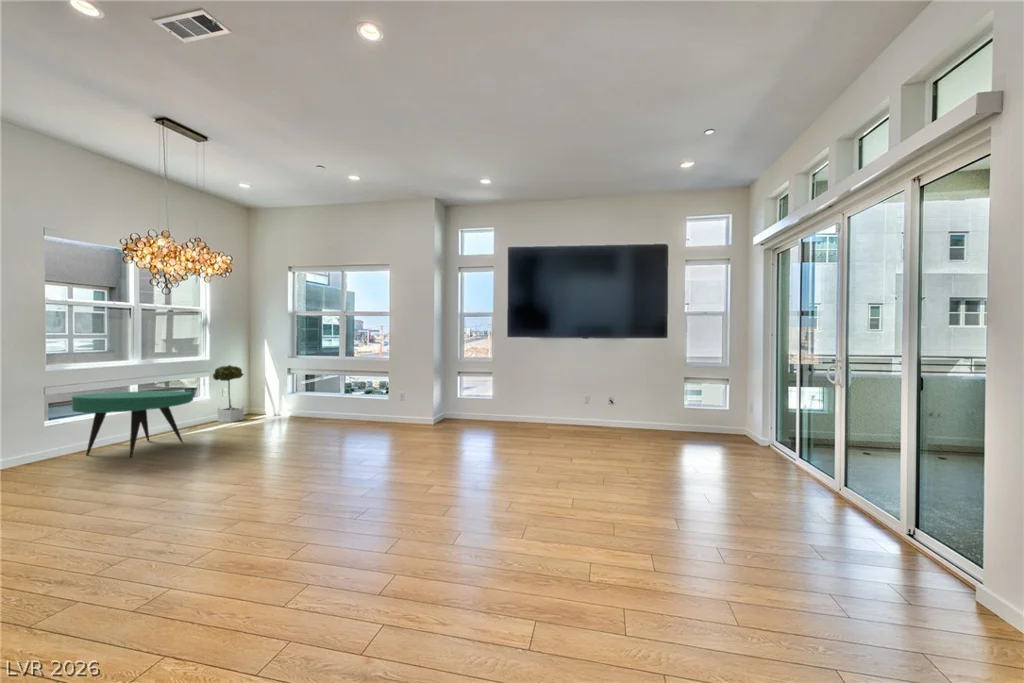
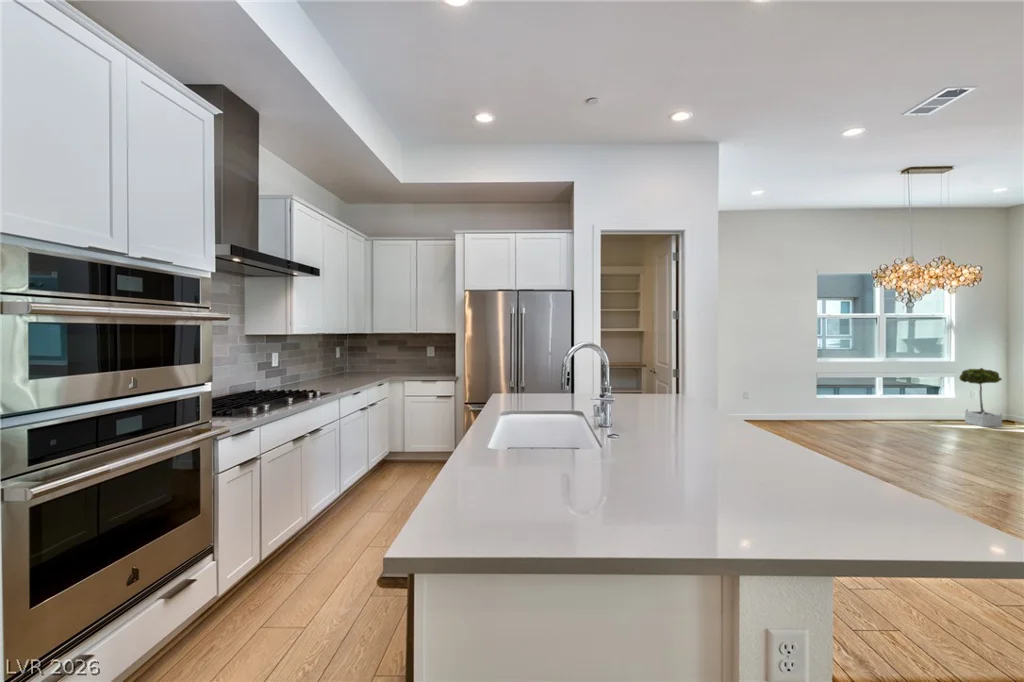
coffee table: present [72,391,193,458] -> none [835,381,936,434]

